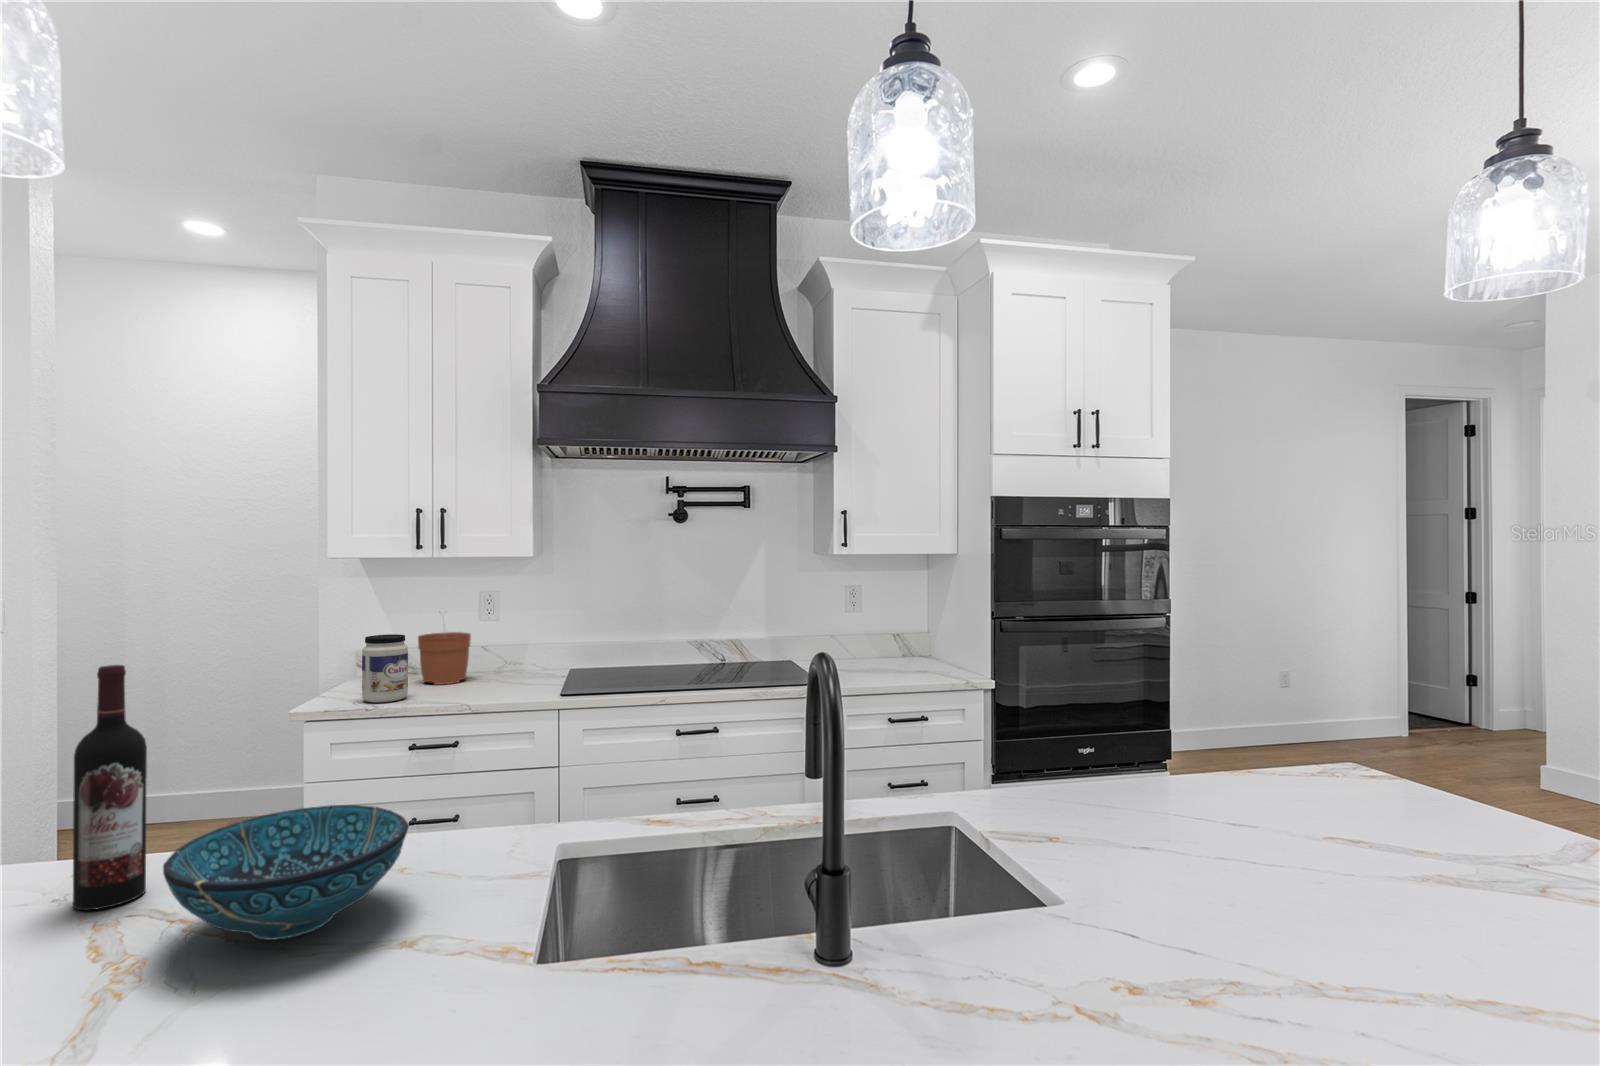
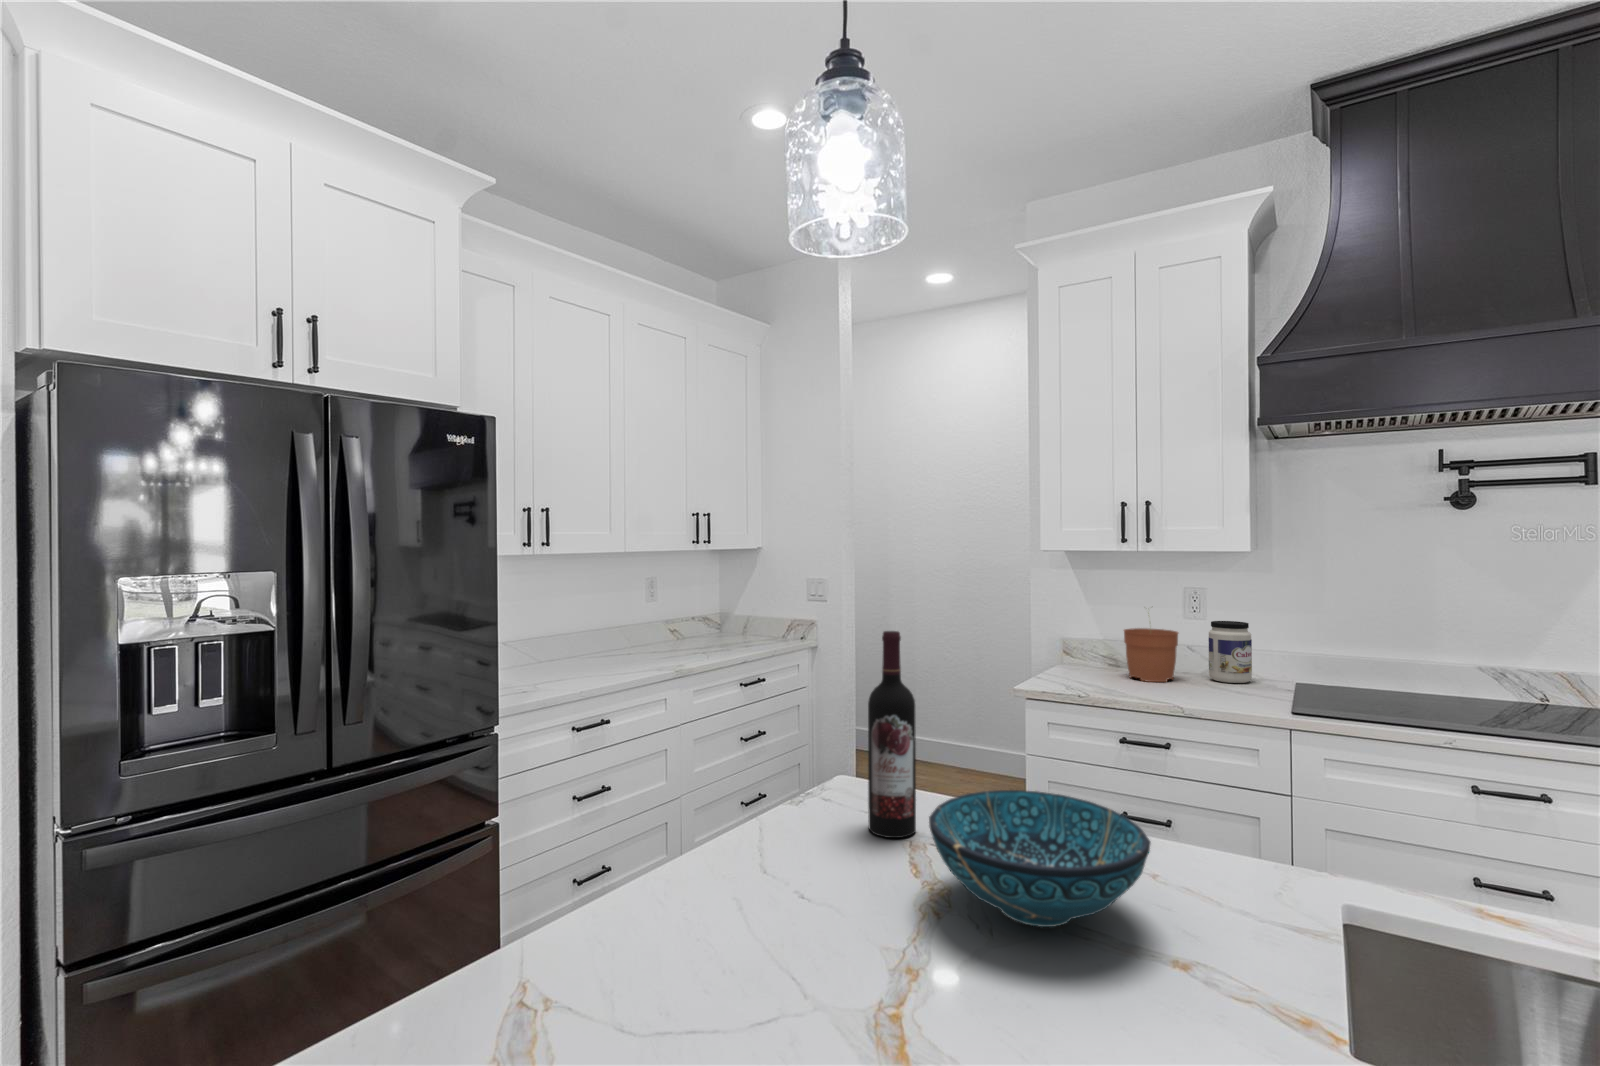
jar: present [362,634,408,703] -> present [1209,621,1252,683]

